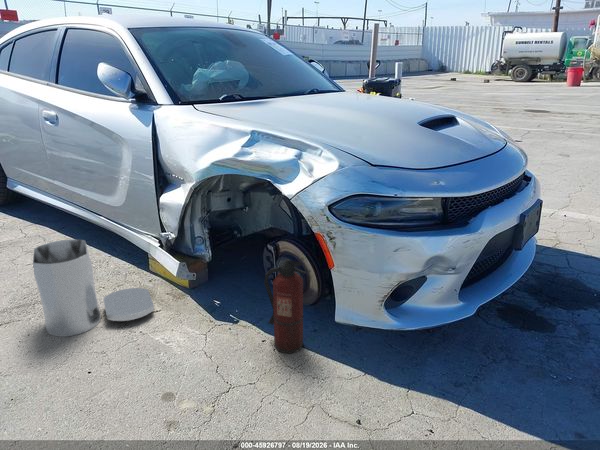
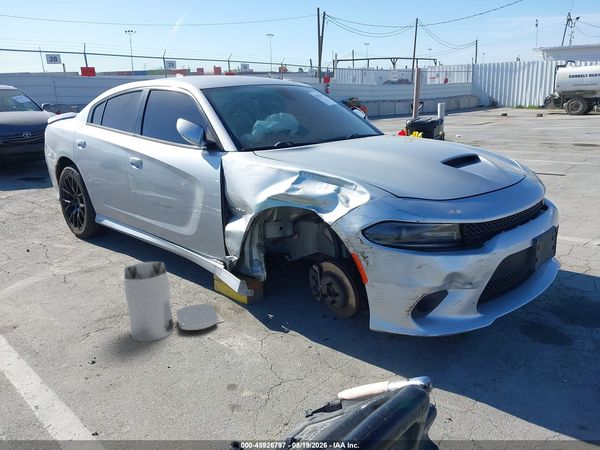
fire extinguisher: present [264,259,306,354] -> none [311,276,346,358]

